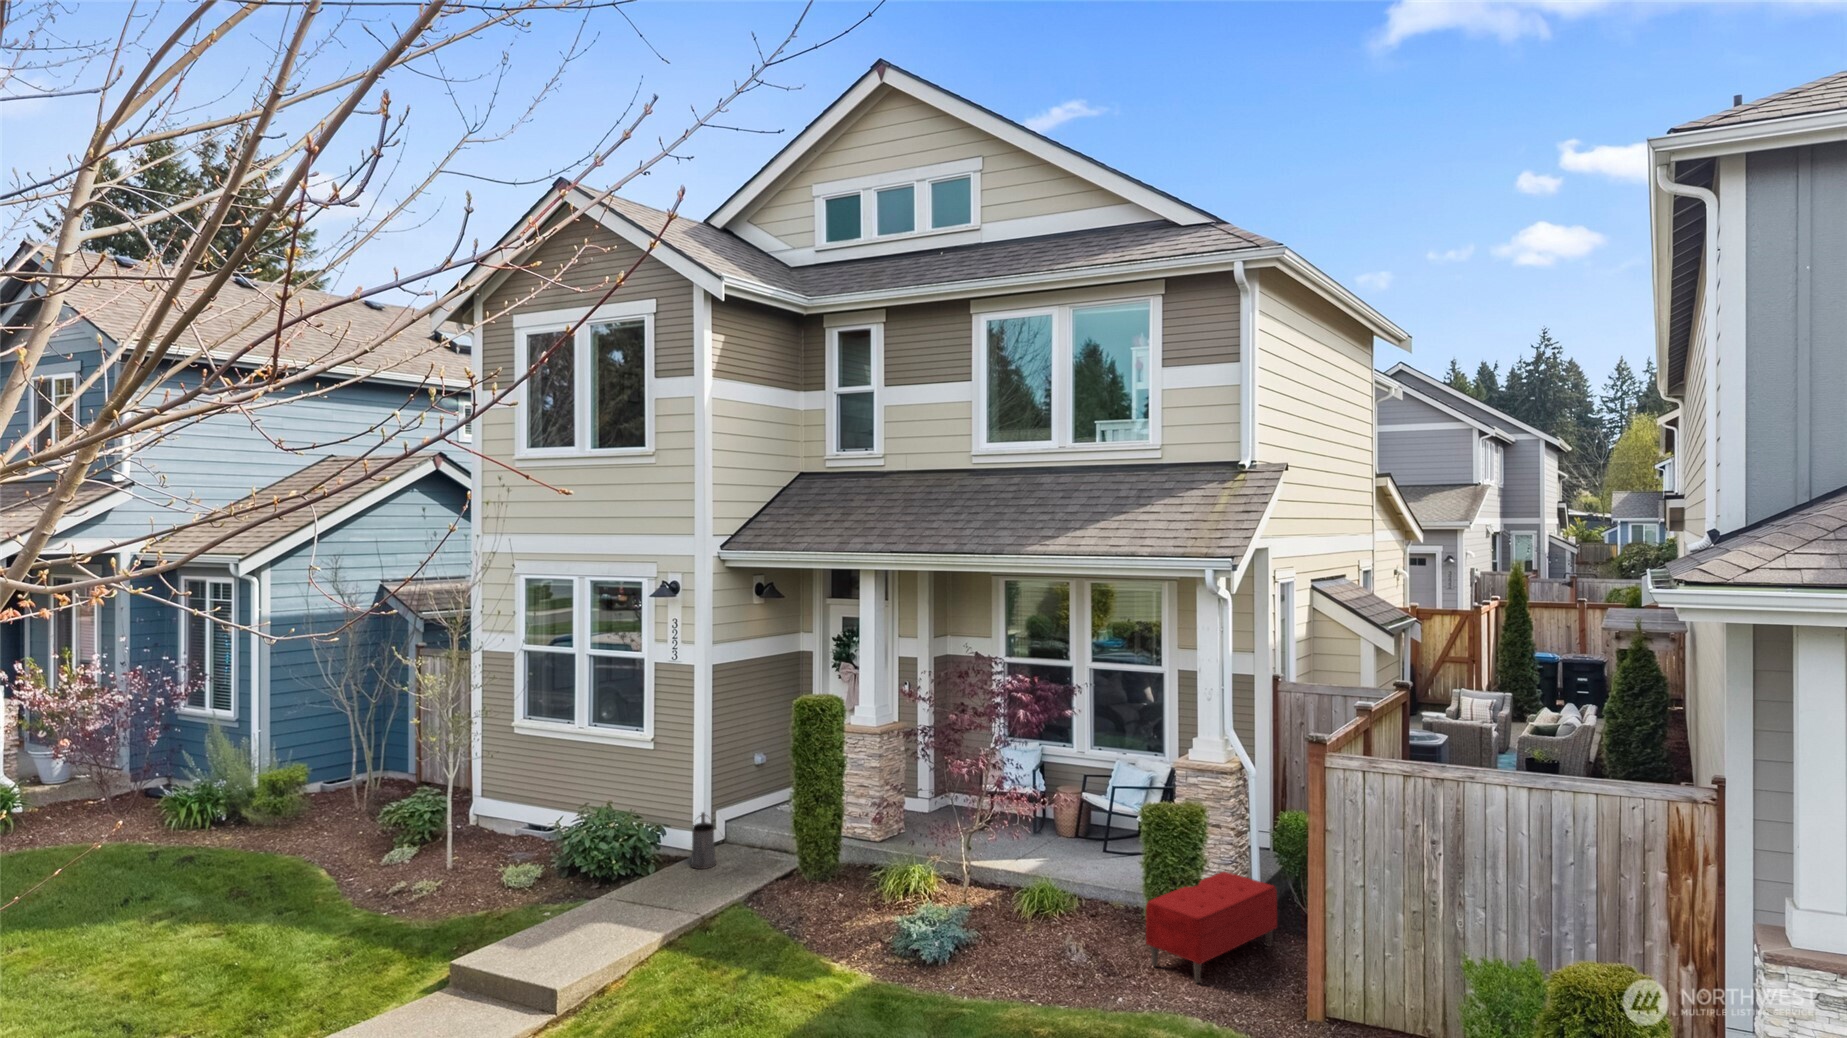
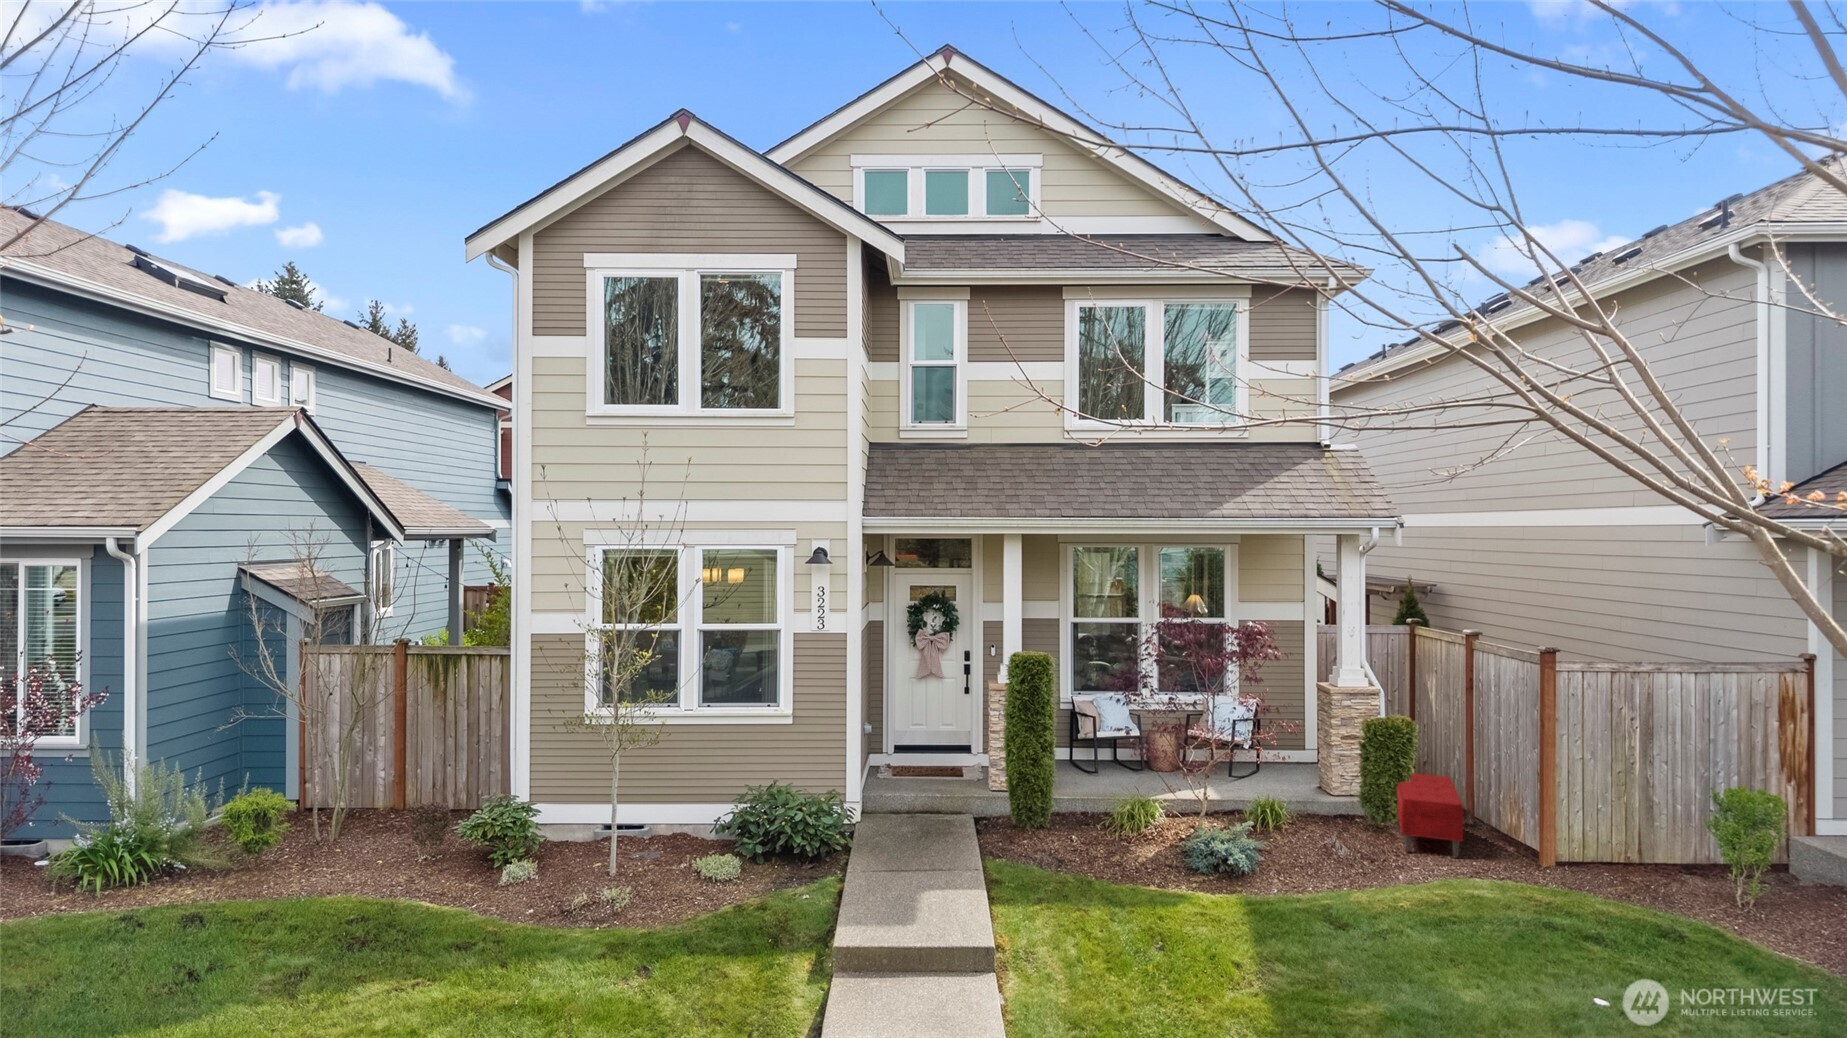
watering can: present [691,812,716,869] -> none [864,786,904,843]

